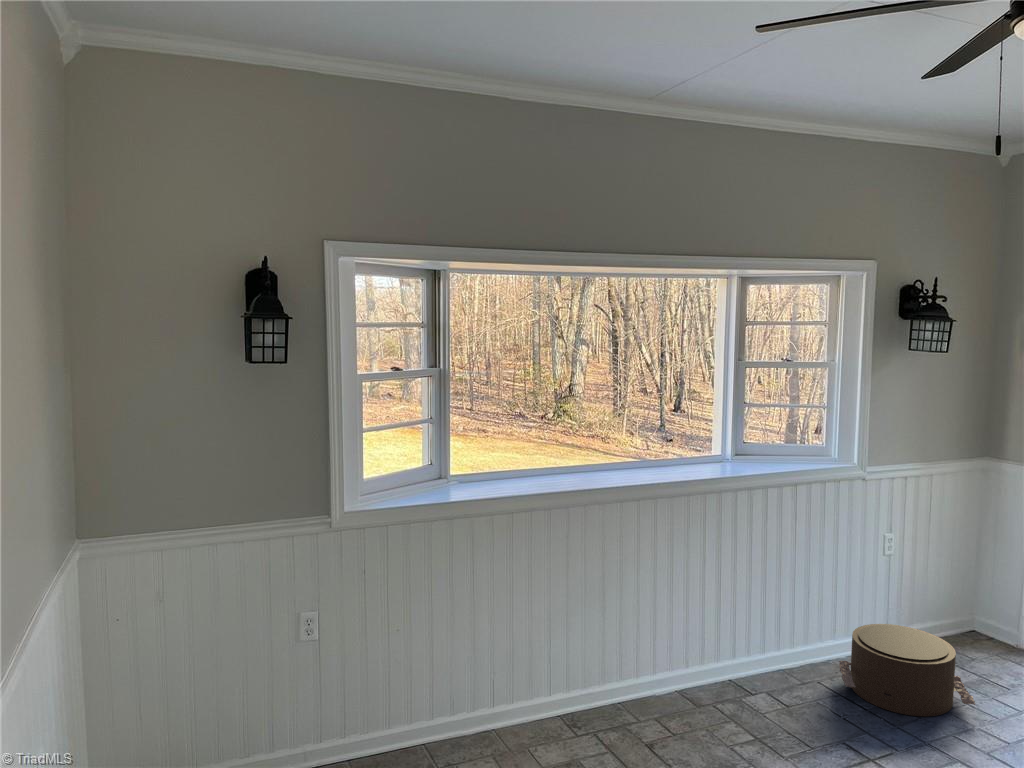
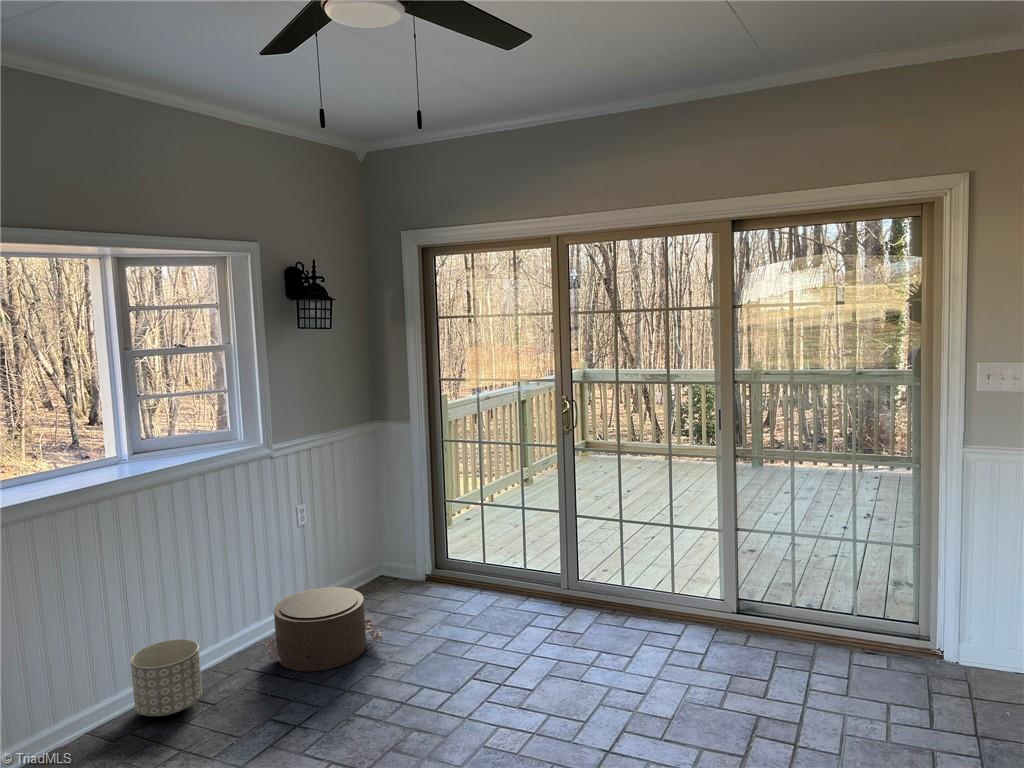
planter: none [718,631,778,700] -> present [131,639,202,716]

